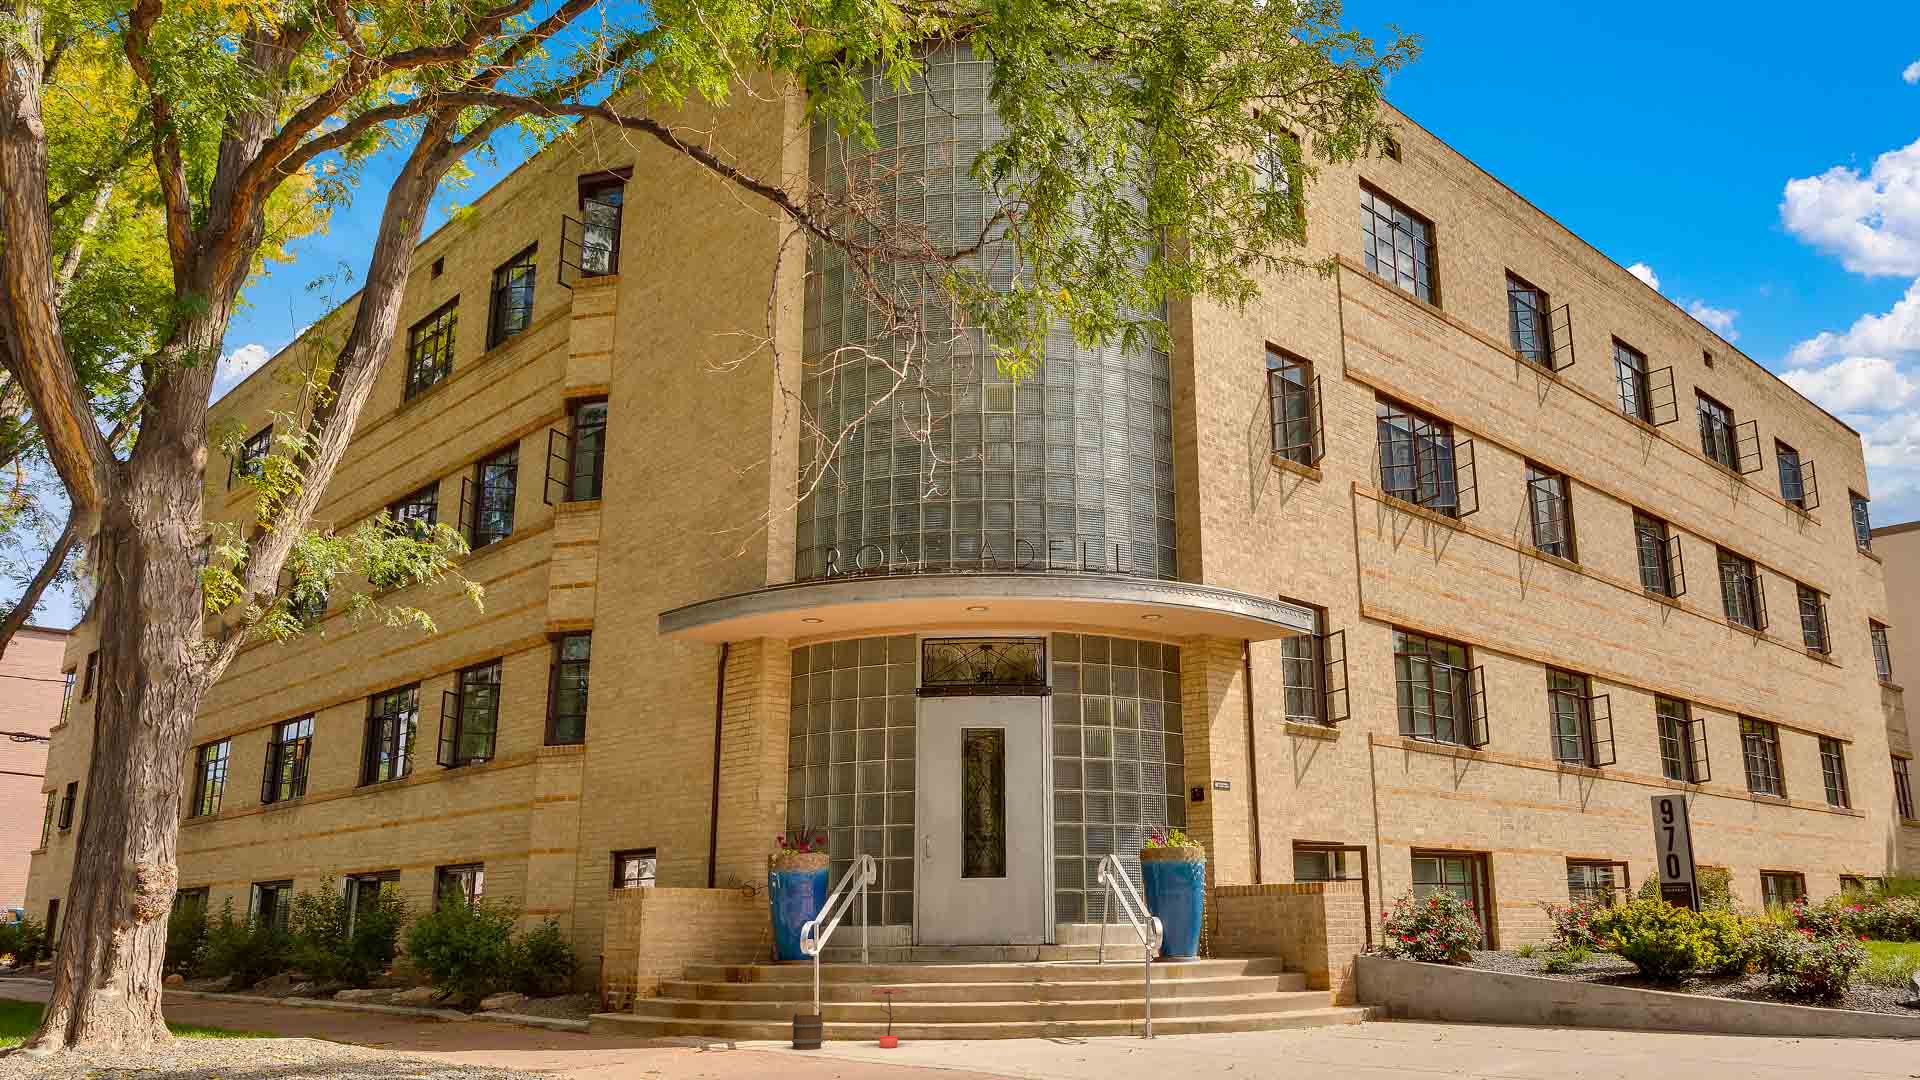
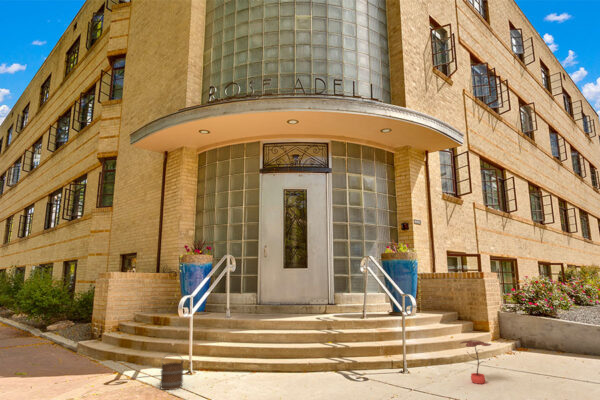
potted plant: present [871,987,908,1048] -> present [460,340,491,384]

